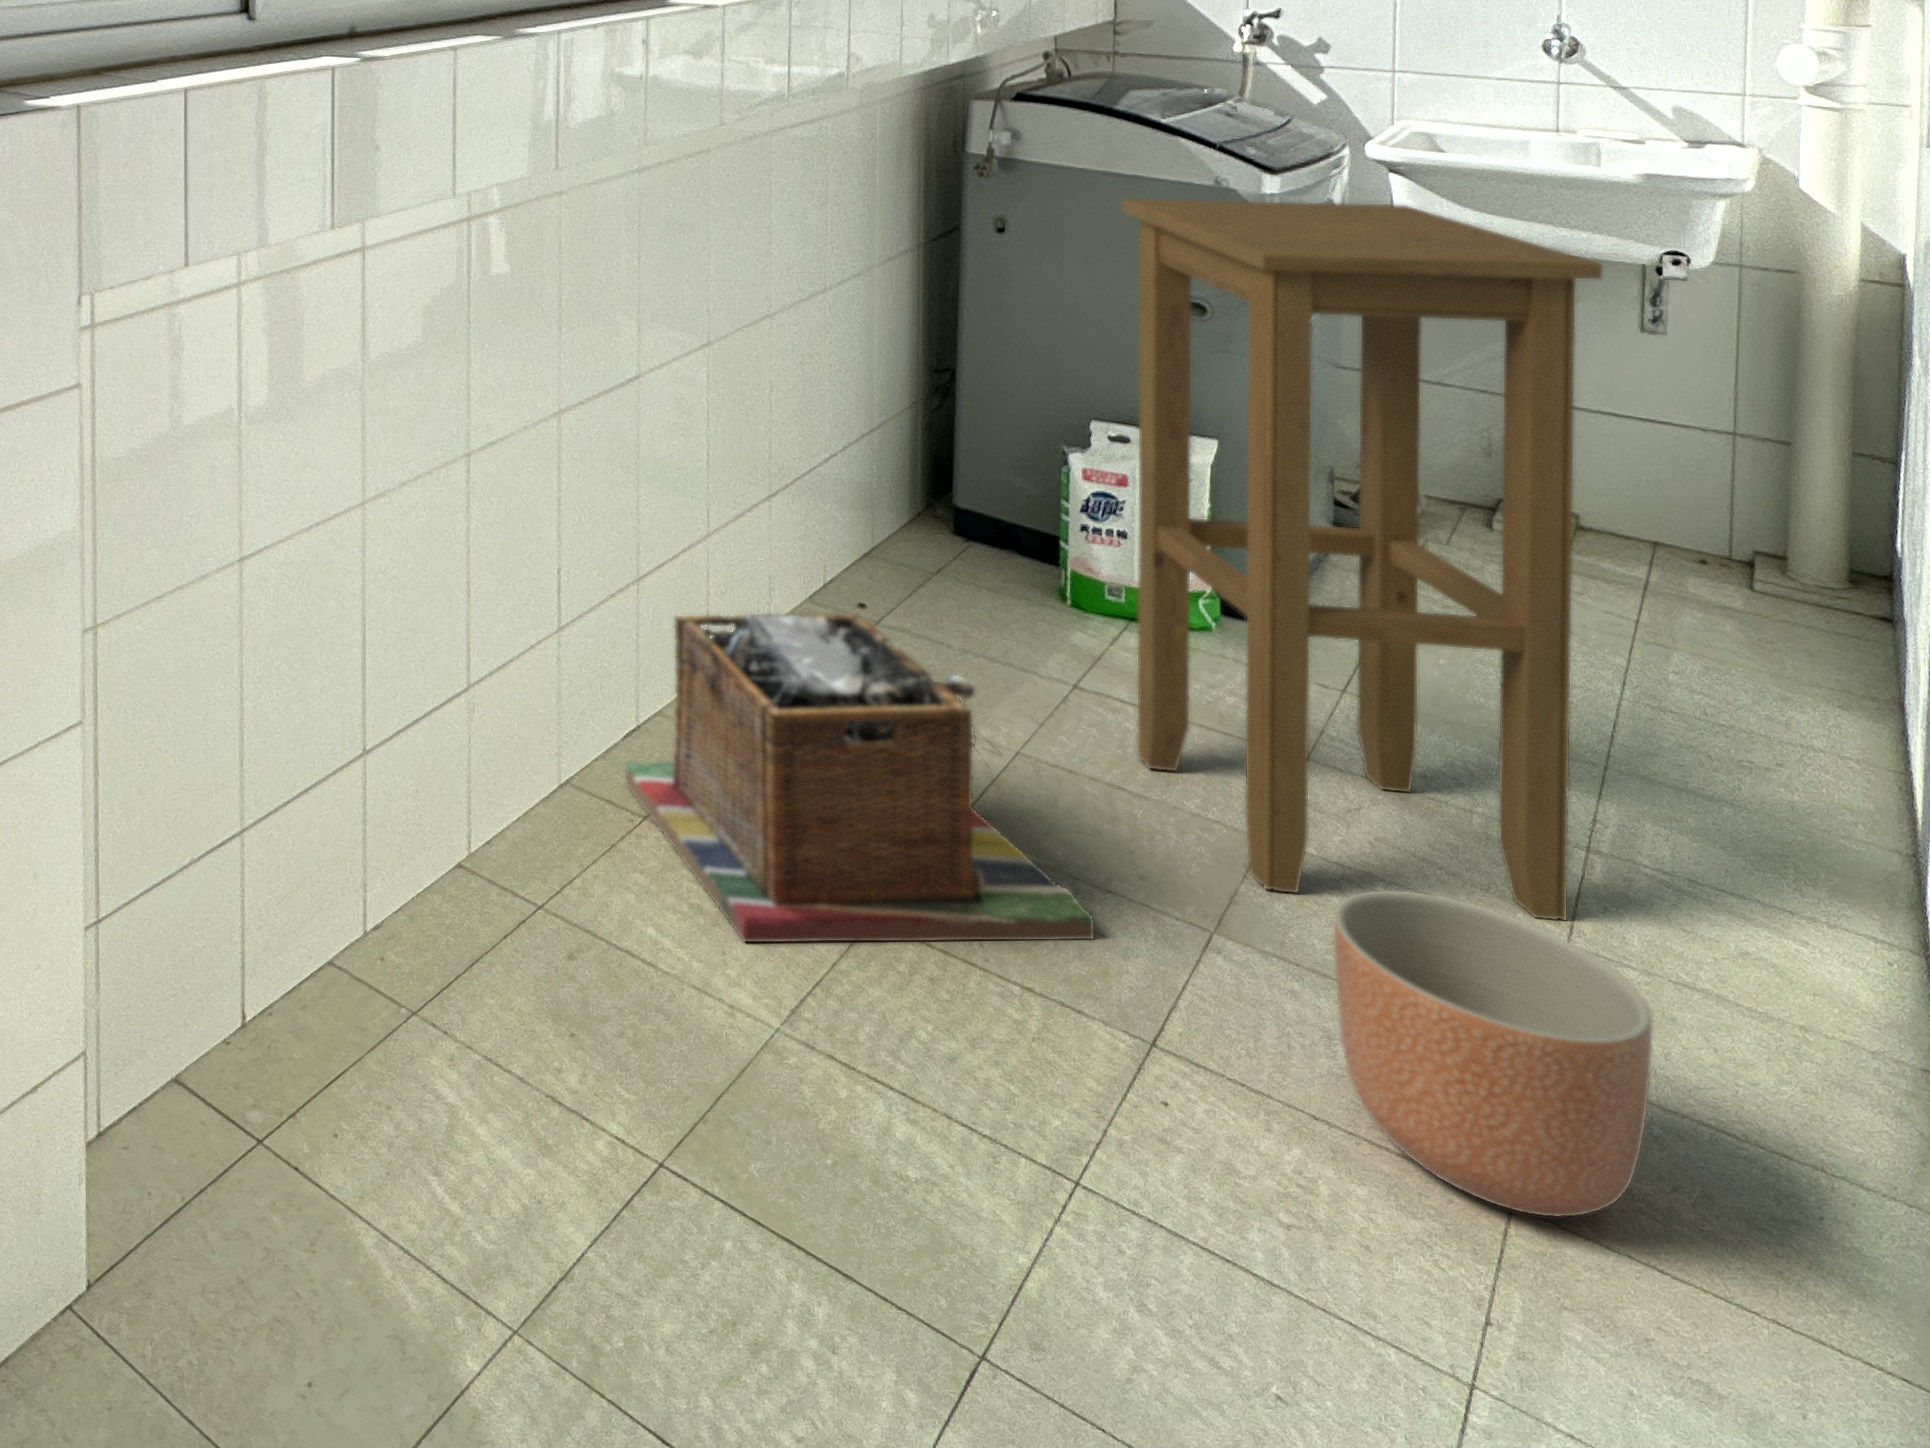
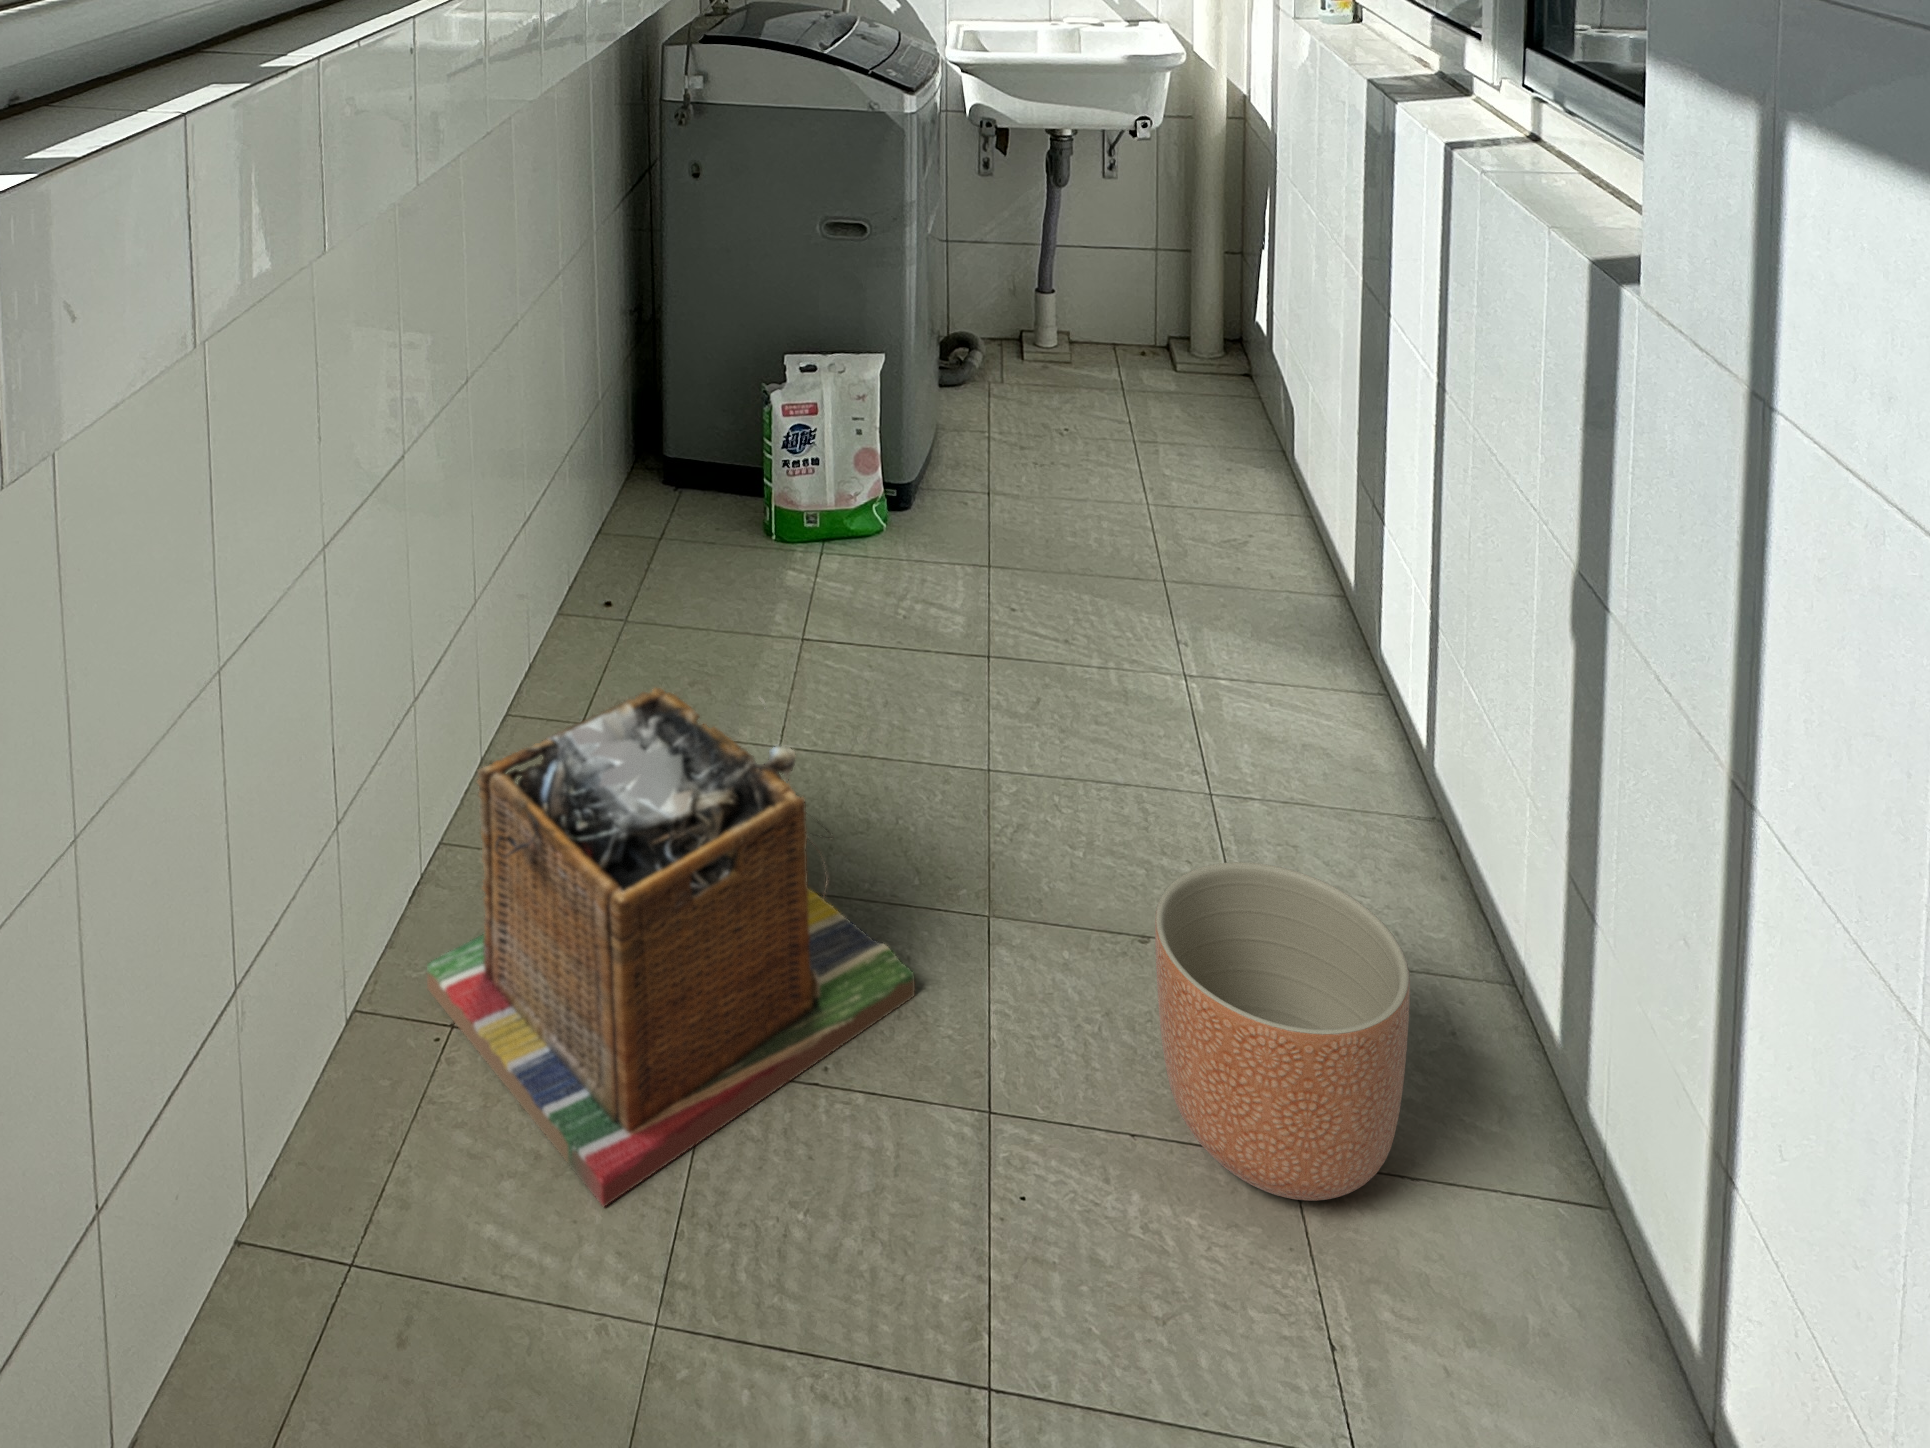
stool: present [1122,199,1602,920] -> none [853,126,1231,846]

